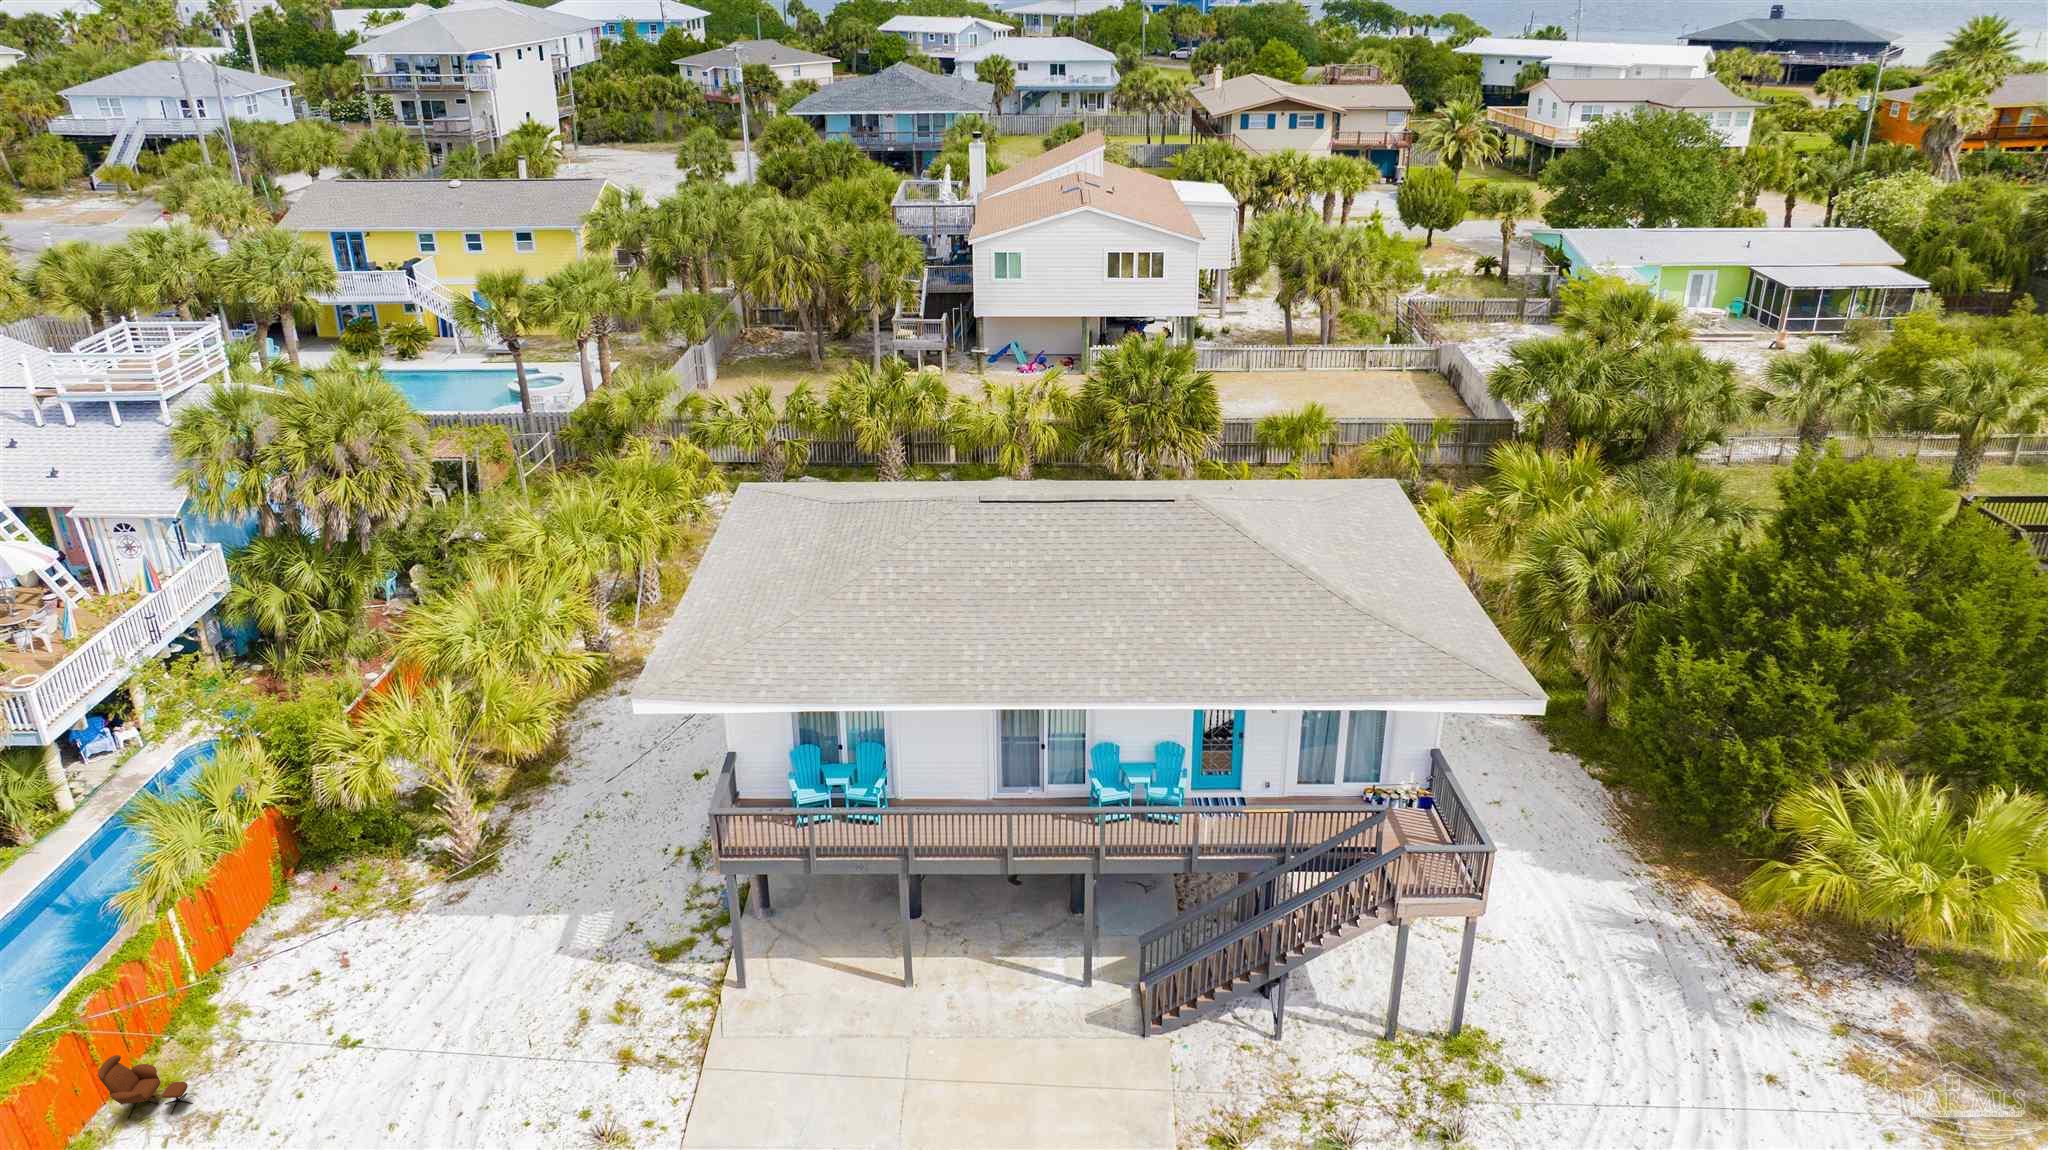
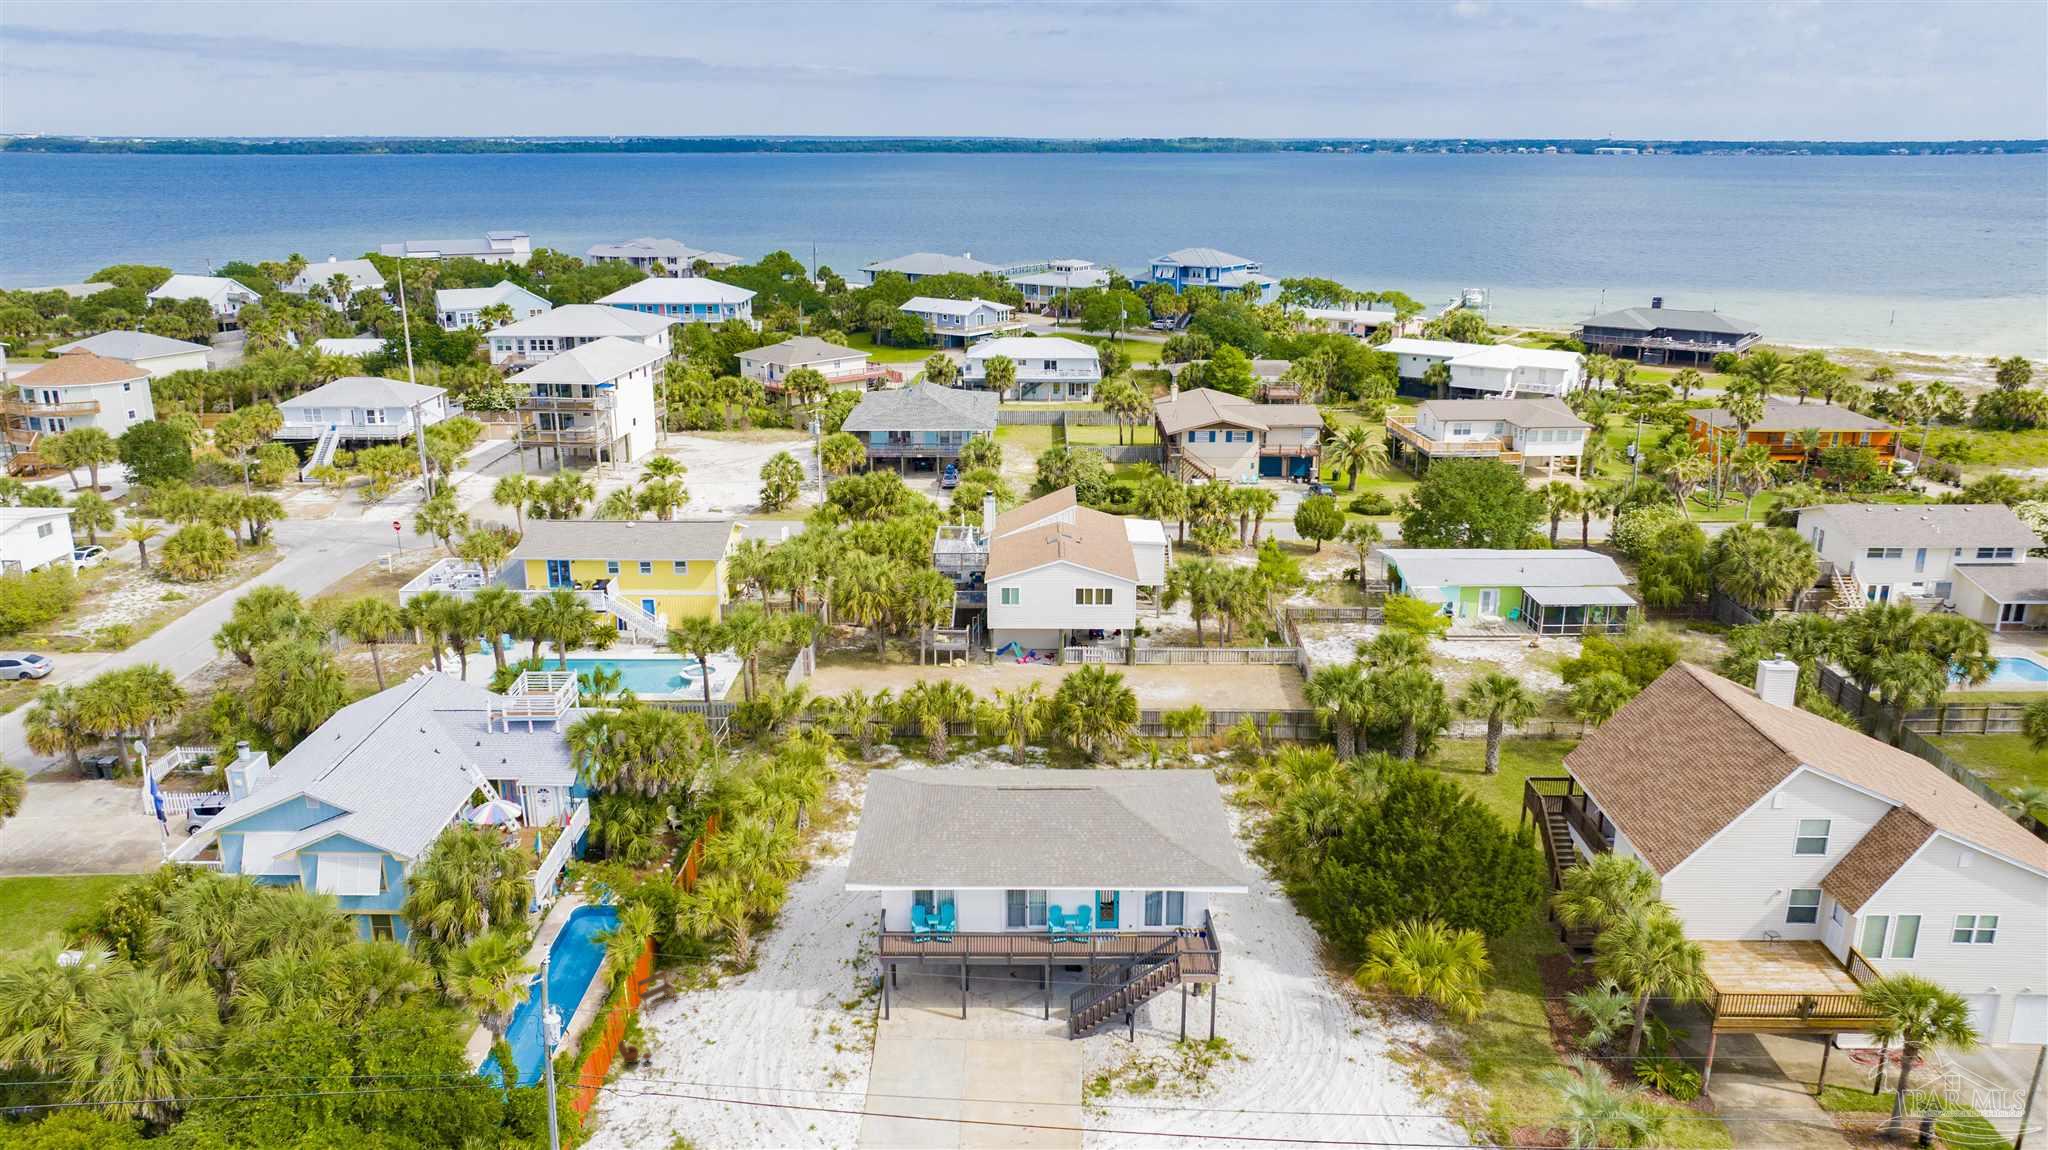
bench: none [204,880,303,980] -> present [637,971,676,1015]

